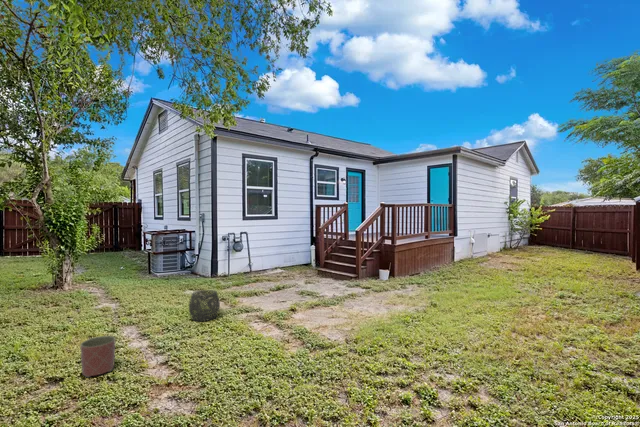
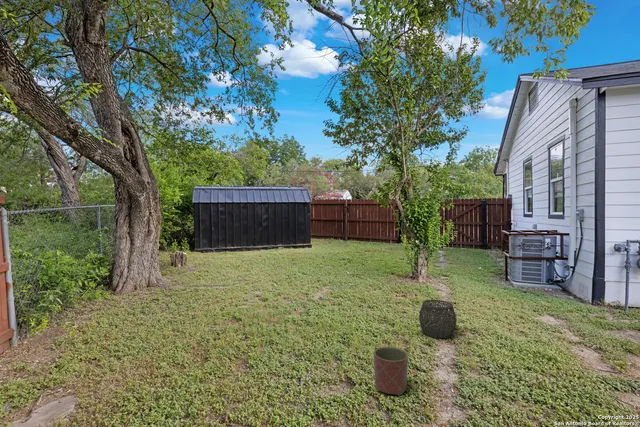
woven basket: present [189,290,220,321] -> present [419,300,457,339]

